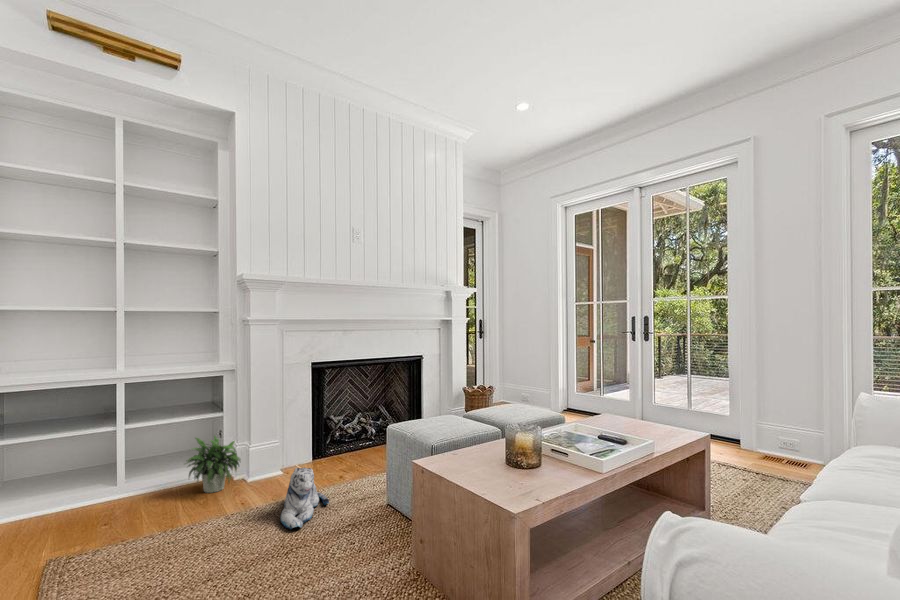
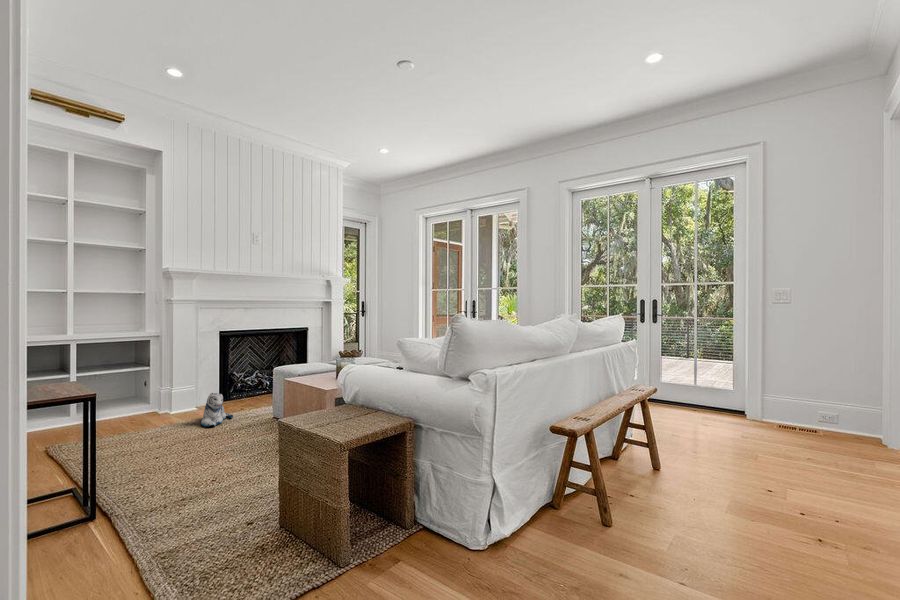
potted plant: present [187,436,240,493] -> none [127,380,168,418]

